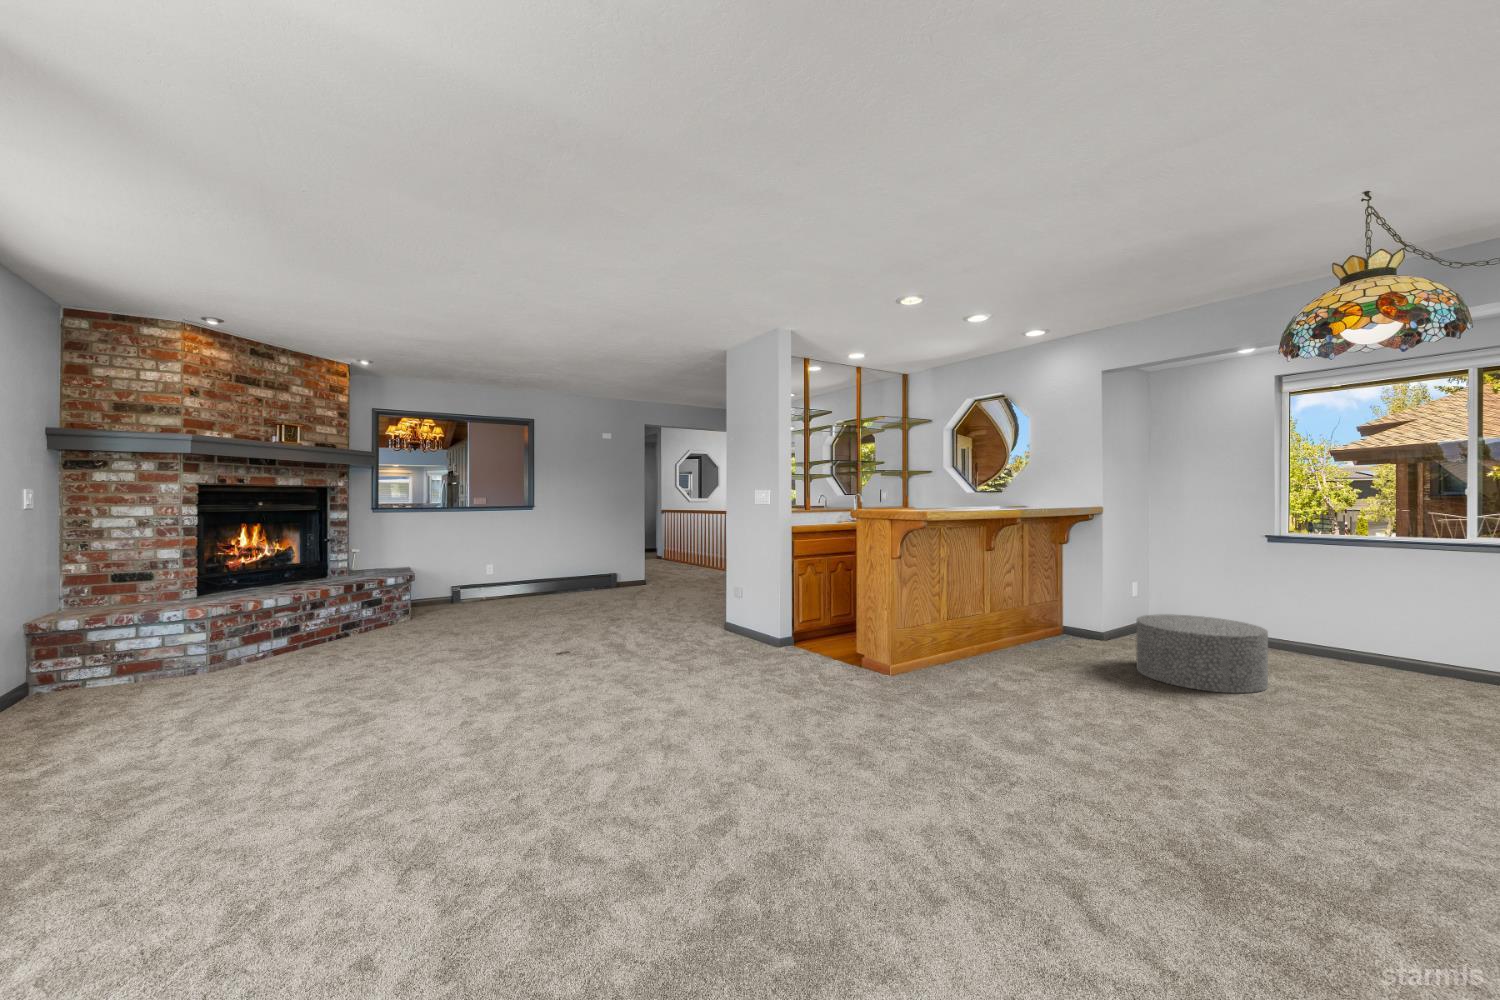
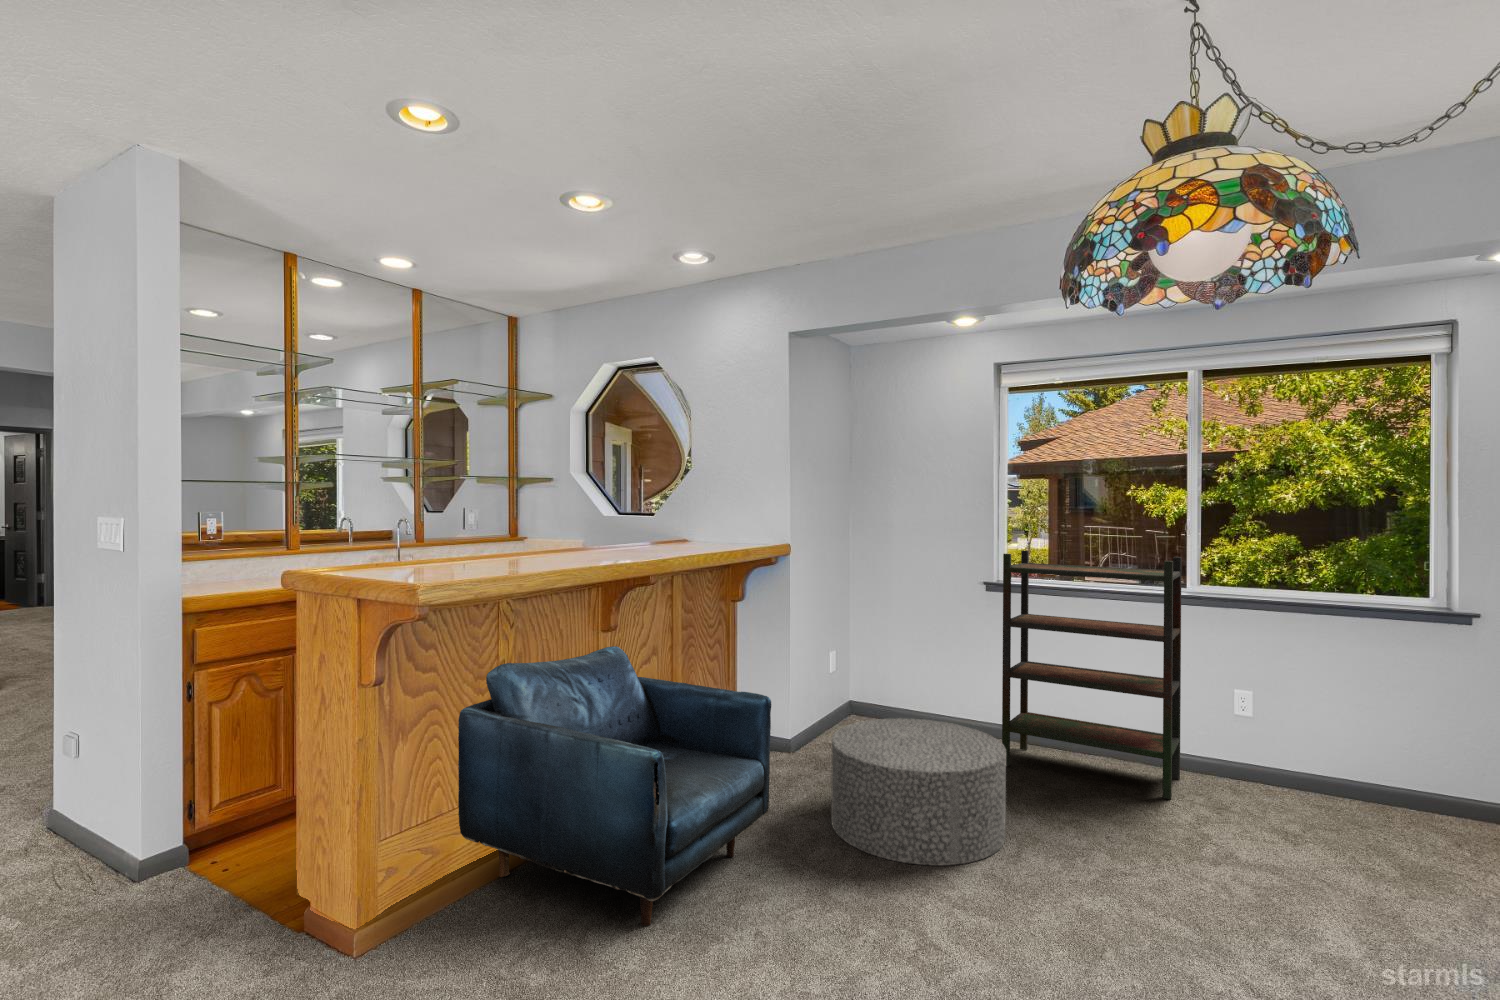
bookshelf: none [1273,511,1441,687] -> present [1002,550,1181,799]
armchair: none [922,559,1097,690] -> present [458,646,771,926]

